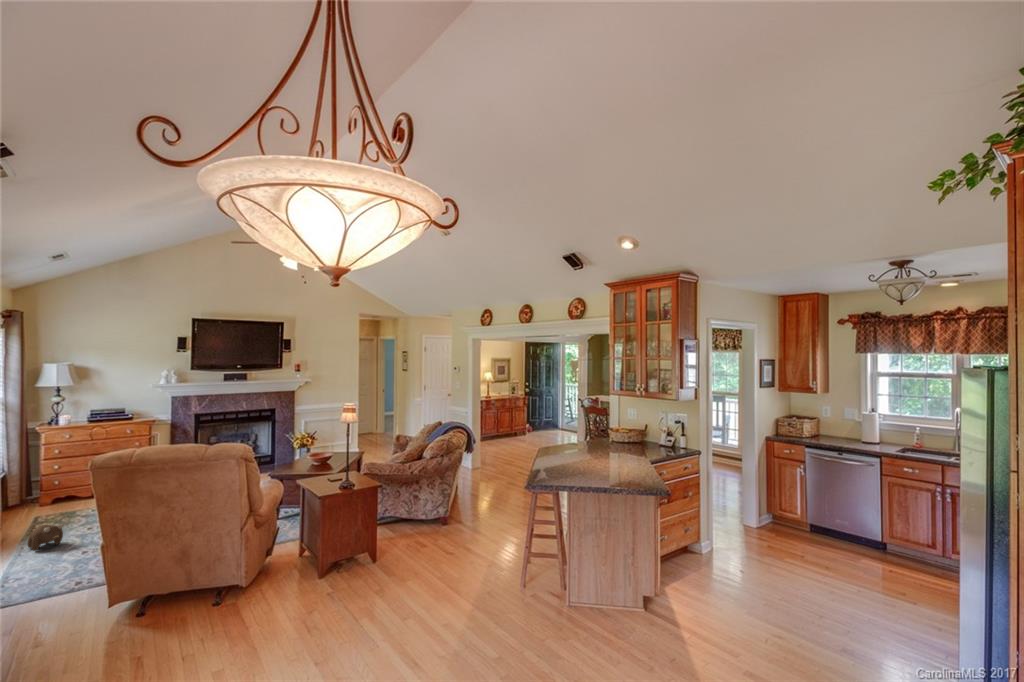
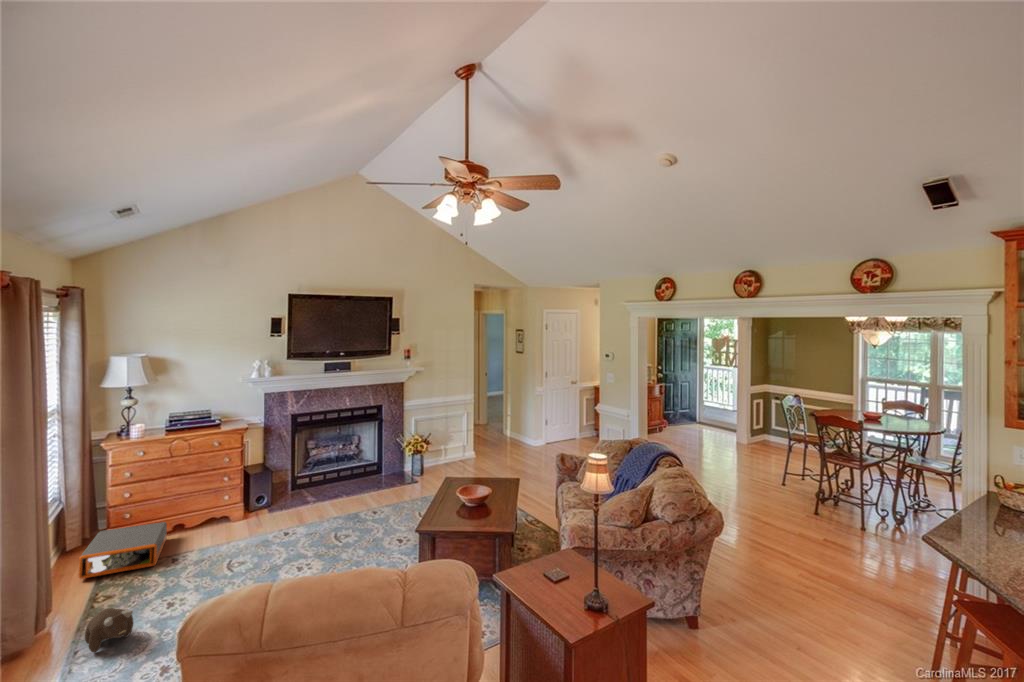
storage box: none [15,489,85,522] -> present [78,522,167,579]

